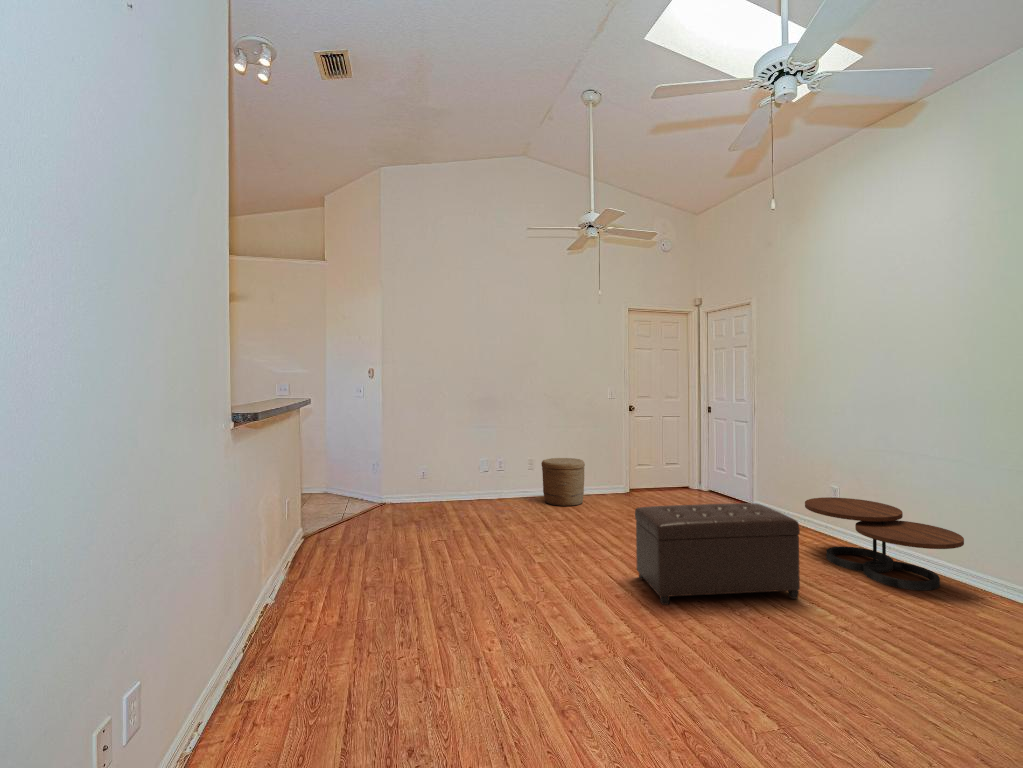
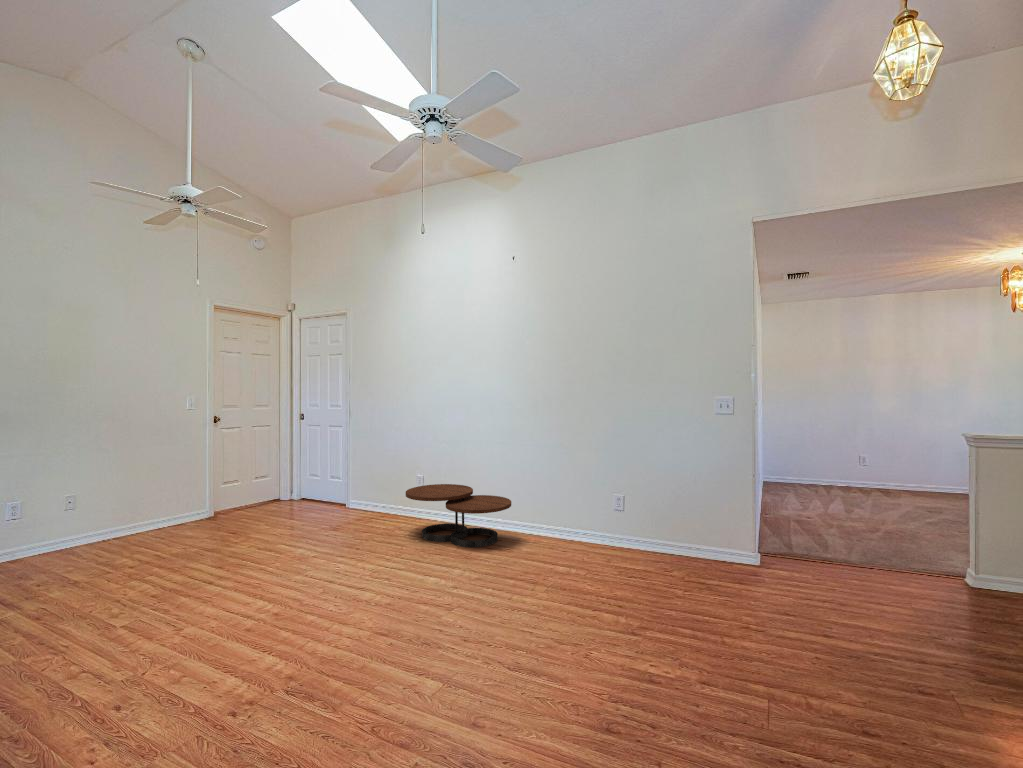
woven basket: present [541,458,585,506] -> none [88,484,158,550]
ottoman: present [635,503,800,605] -> none [260,500,417,621]

